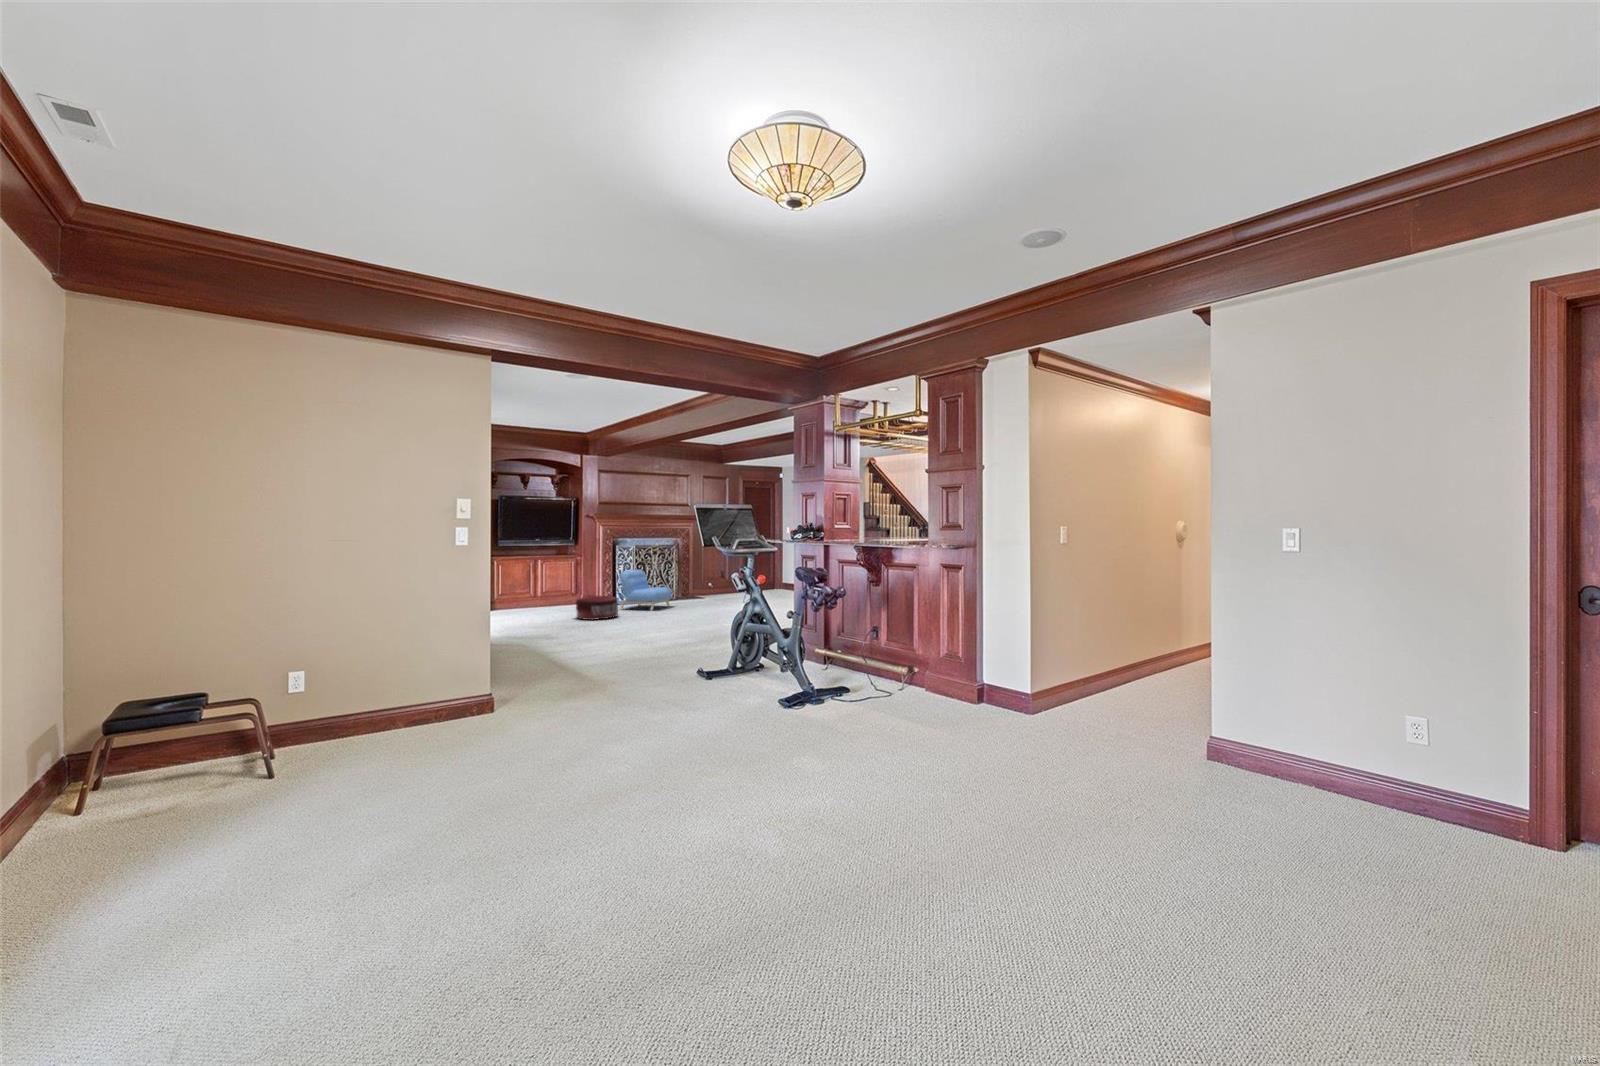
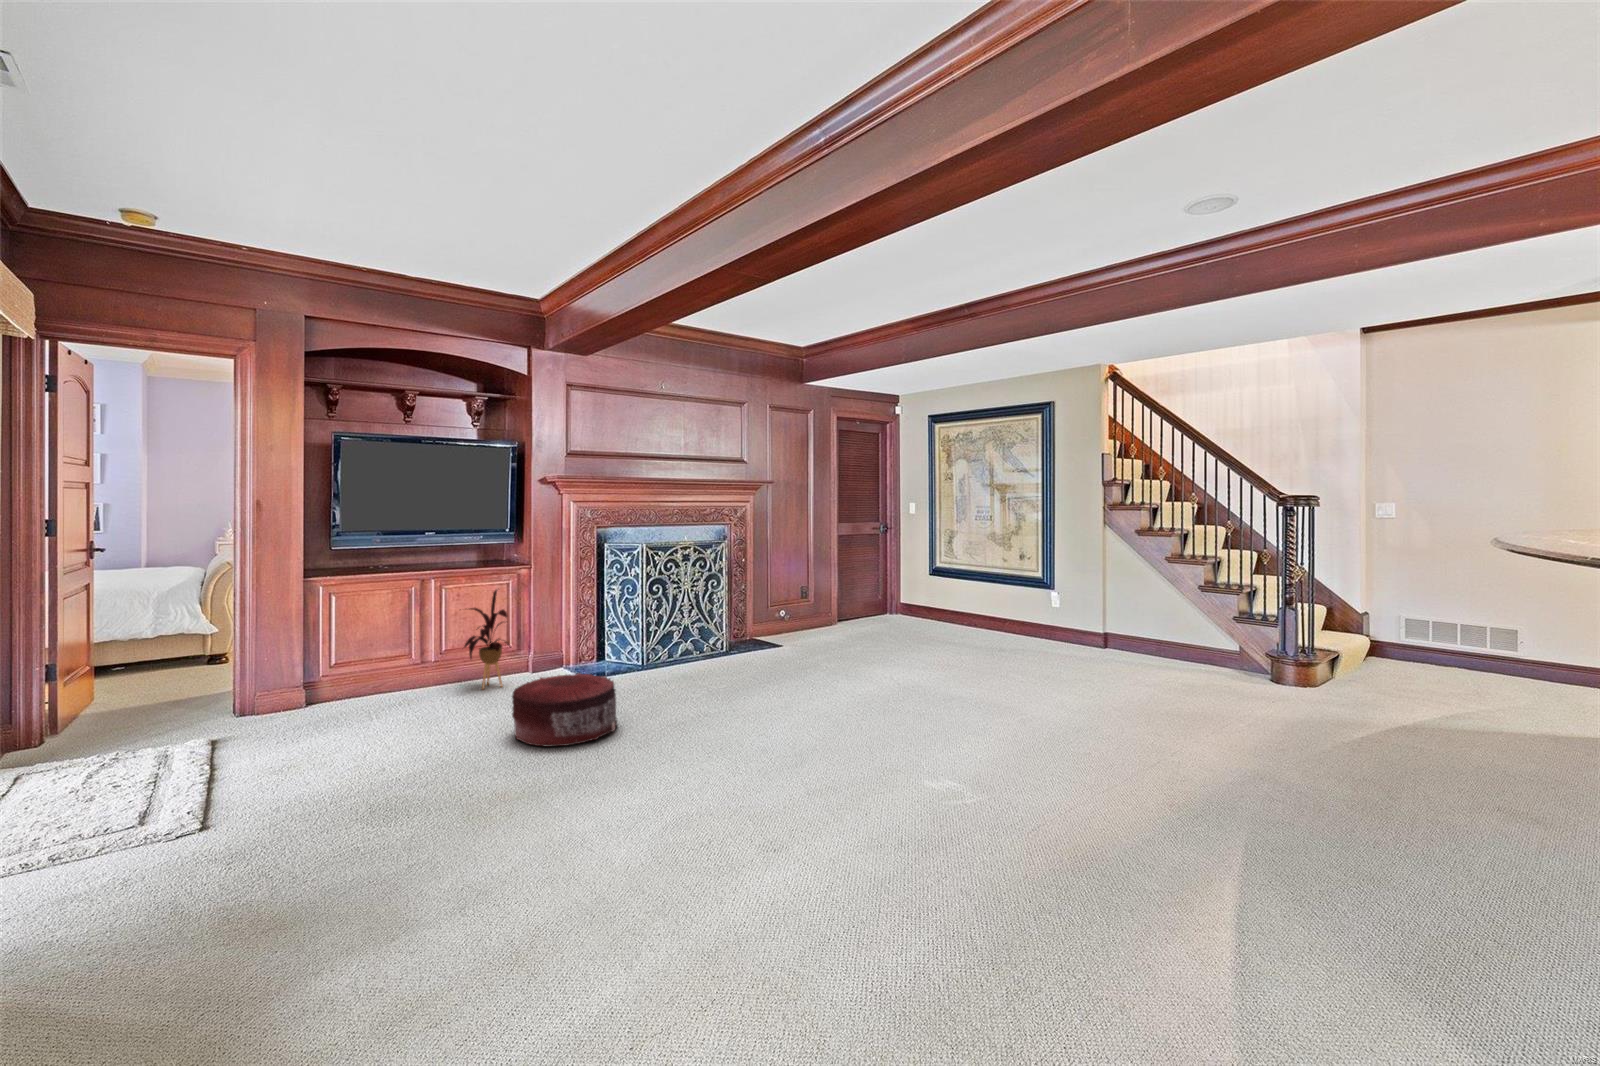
house plant: none [549,564,573,610] -> present [464,590,511,689]
armchair: present [620,570,672,611] -> none [615,597,725,696]

